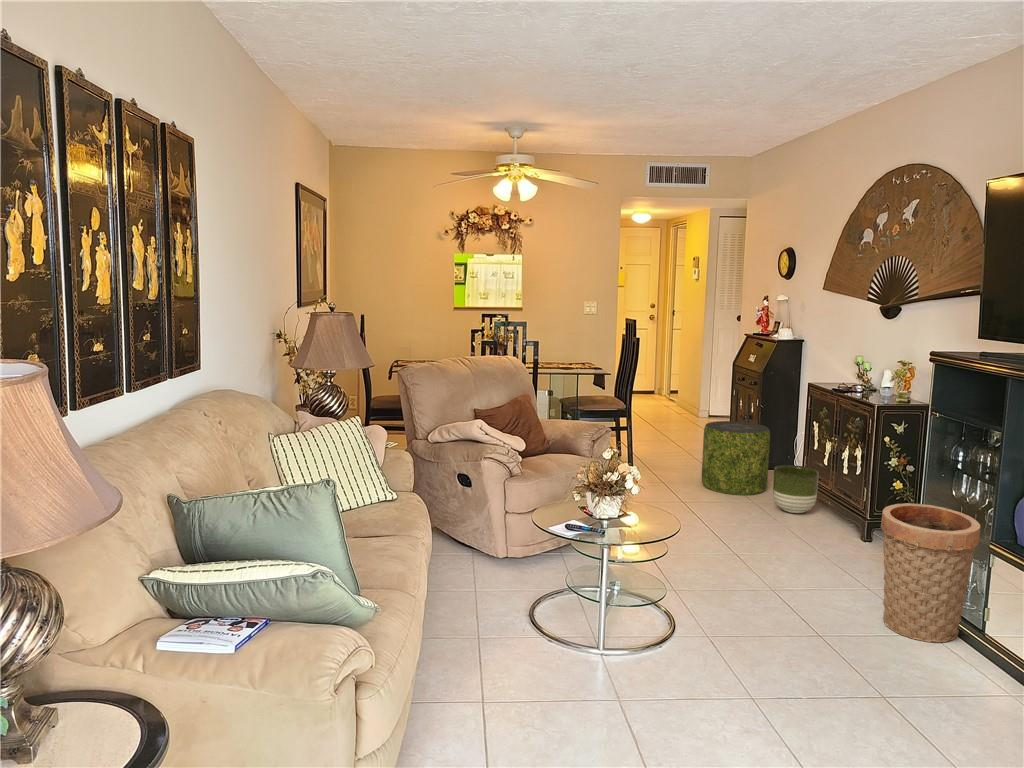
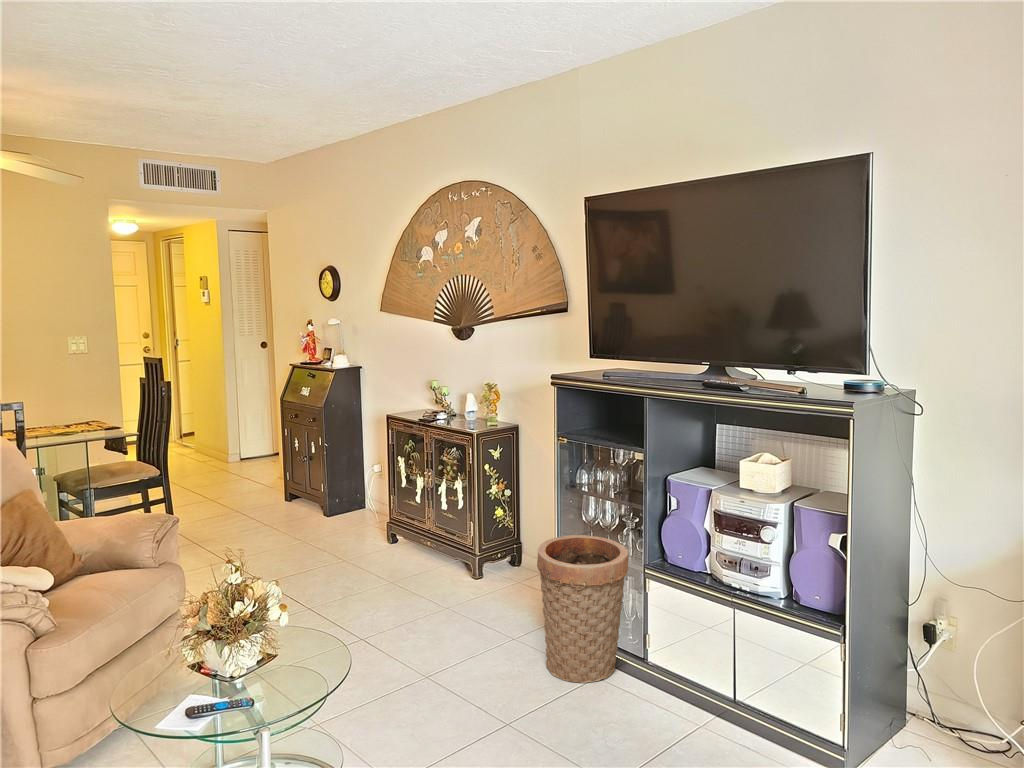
pouf: present [702,421,770,495] -> none [273,467,352,557]
planter: present [773,465,819,513] -> none [367,508,415,563]

